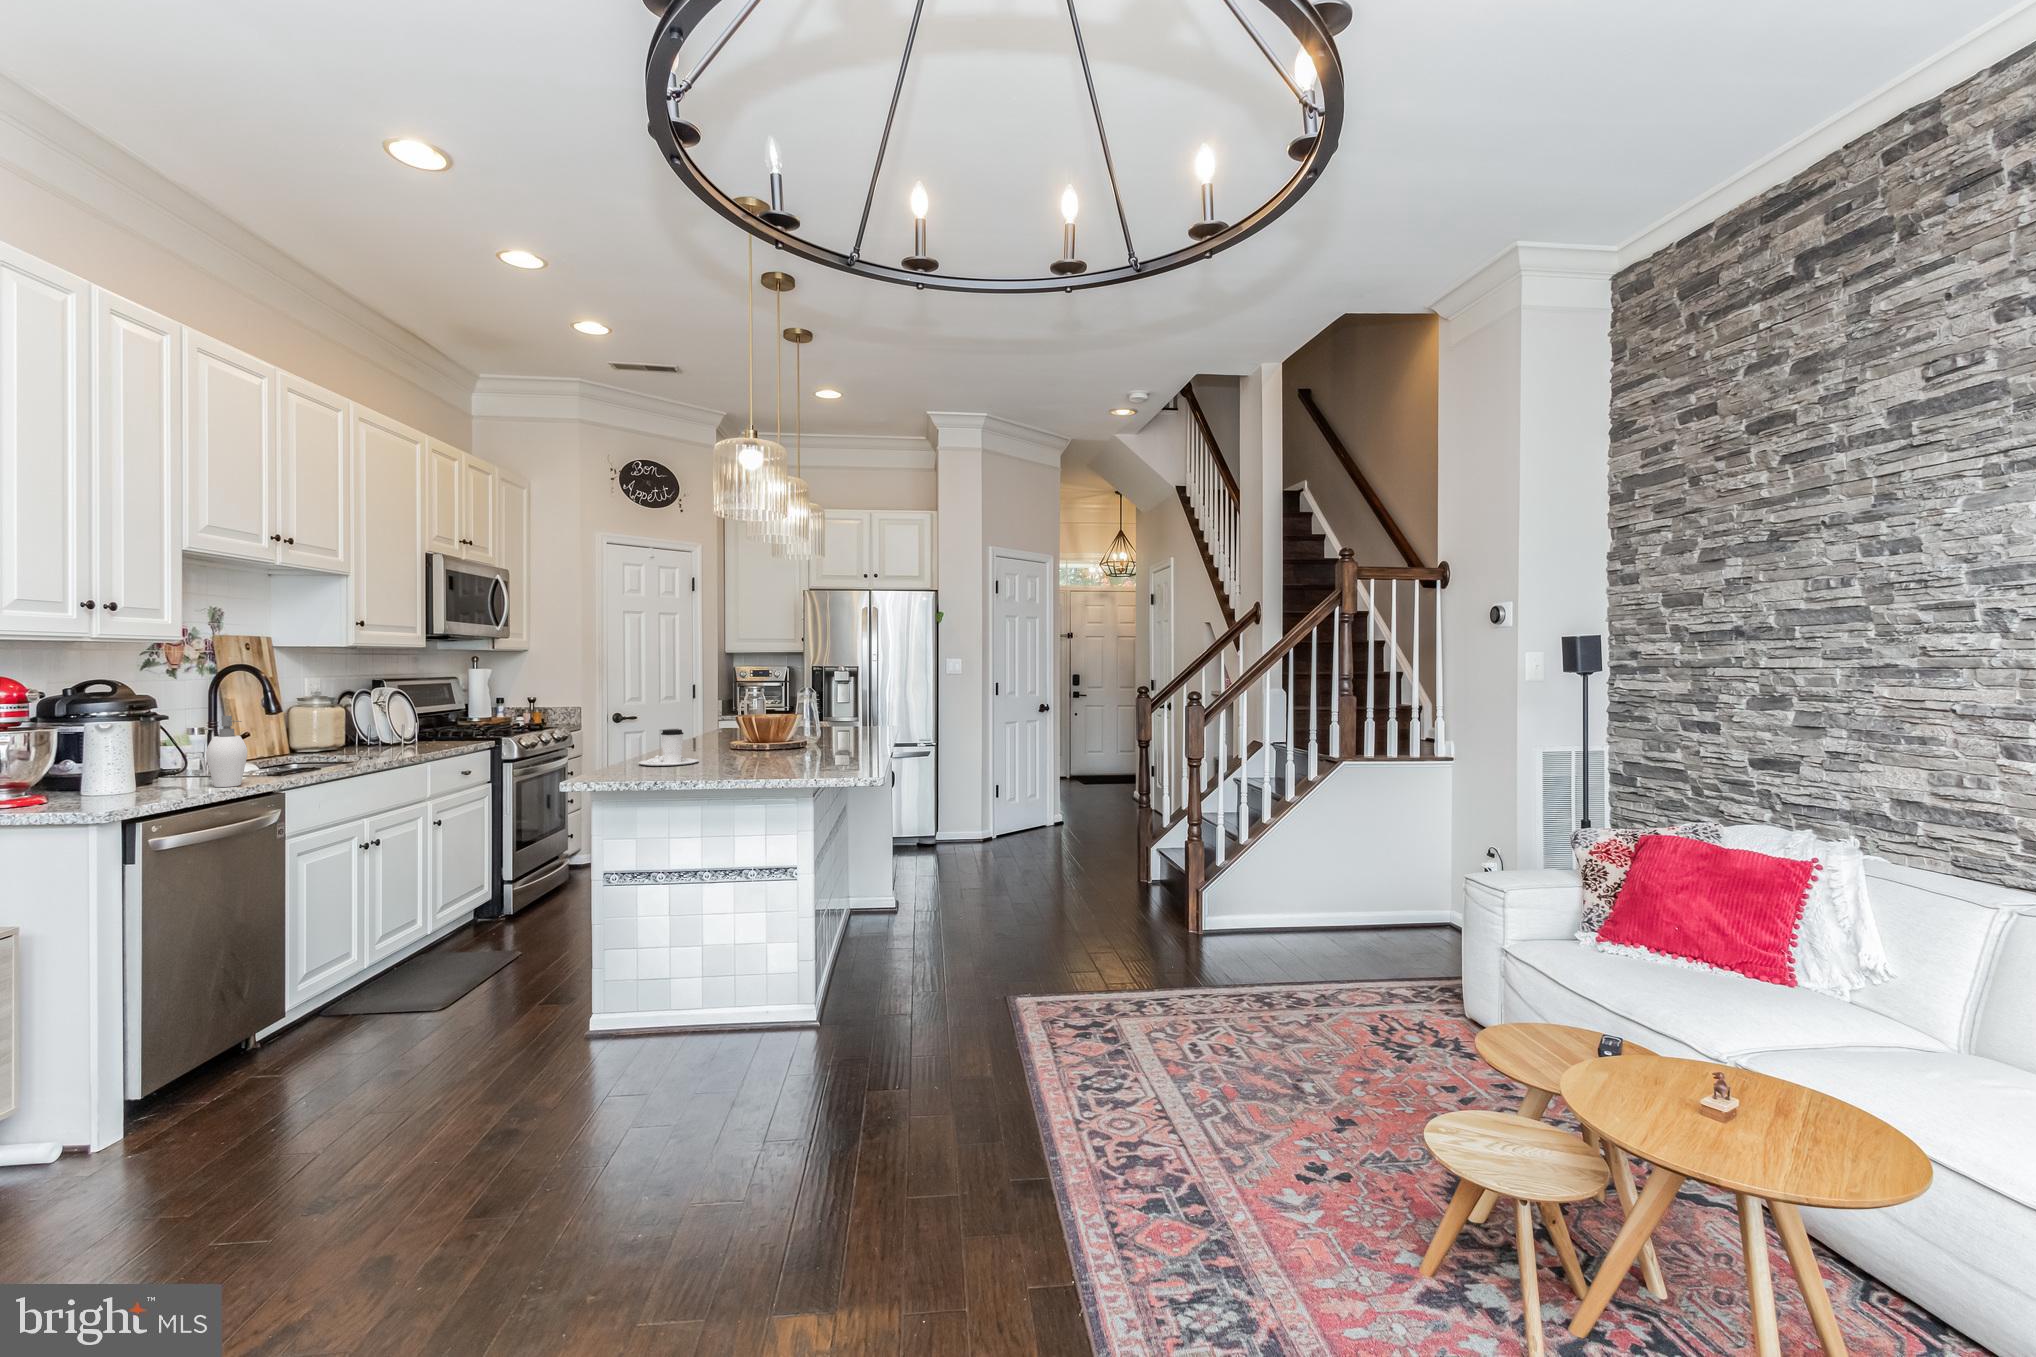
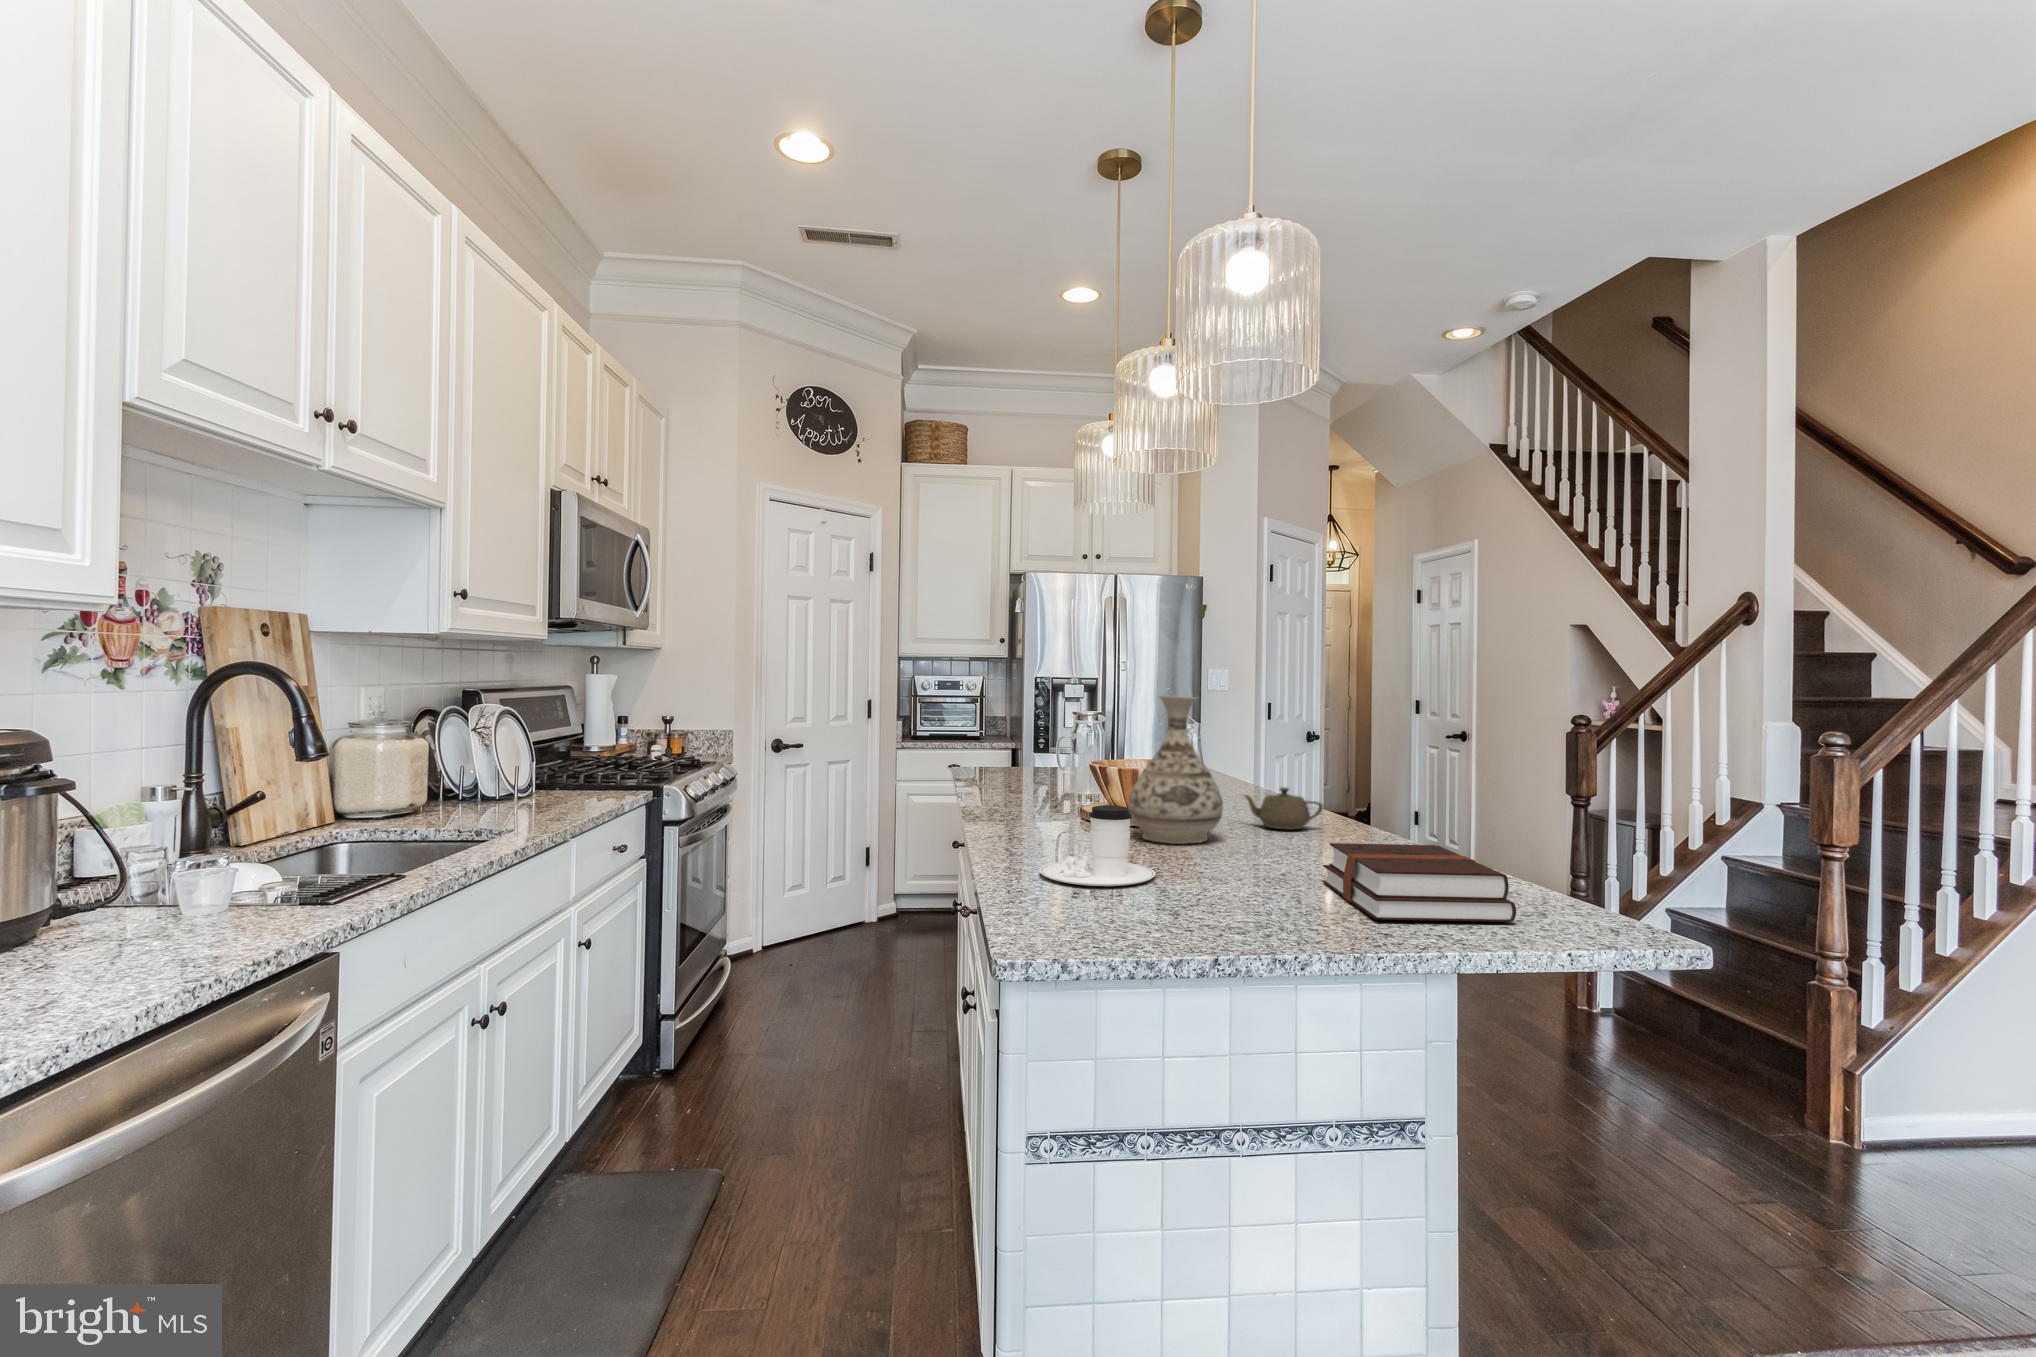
vase: none [724,676,776,754] -> present [1129,696,1223,844]
soap dispenser: present [206,716,247,787] -> none [166,774,258,938]
teapot: none [805,725,844,748] -> present [1244,787,1323,829]
hardback book: none [754,745,830,772] -> present [1323,843,1516,922]

